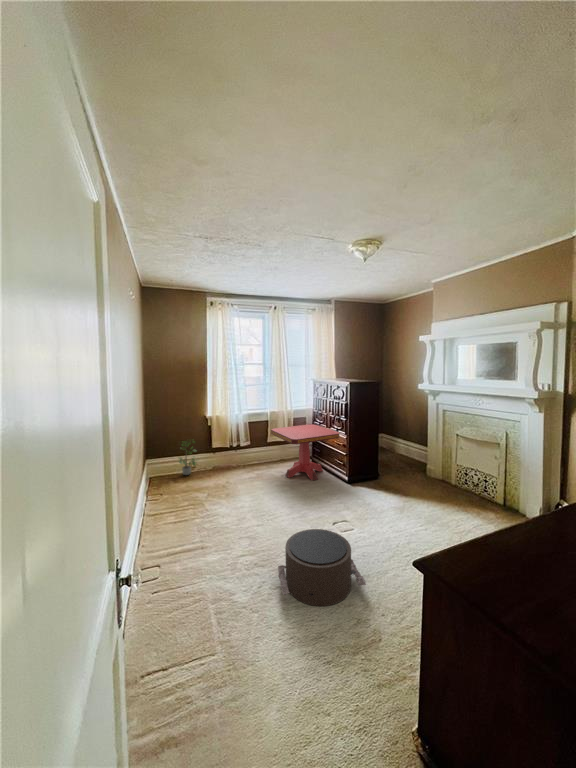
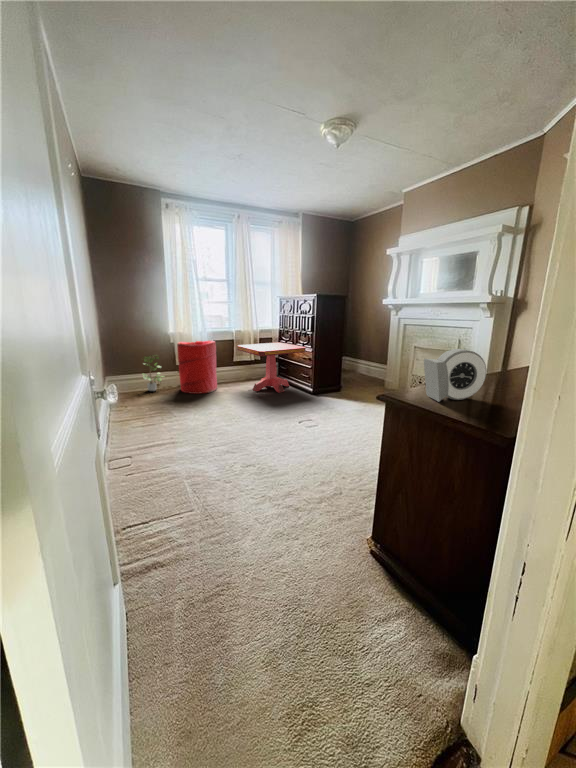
laundry hamper: none [213,424,250,480] -> present [177,341,217,394]
alarm clock: none [462,517,537,582] -> present [424,349,486,402]
pouf: present [278,529,366,606] -> none [249,418,330,476]

